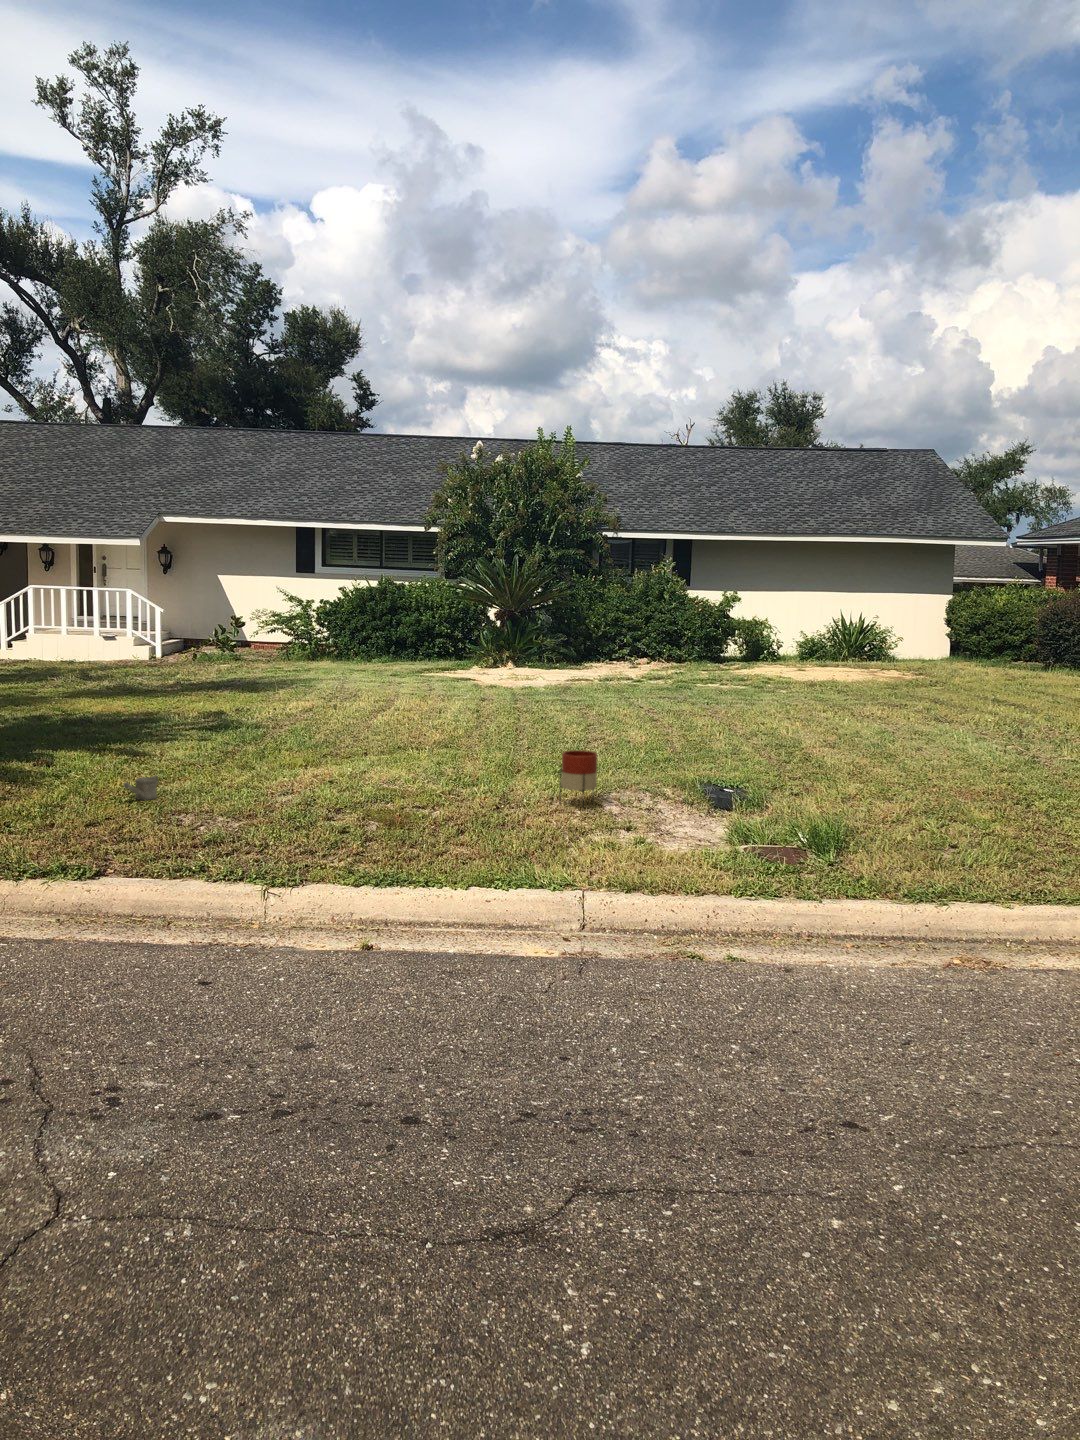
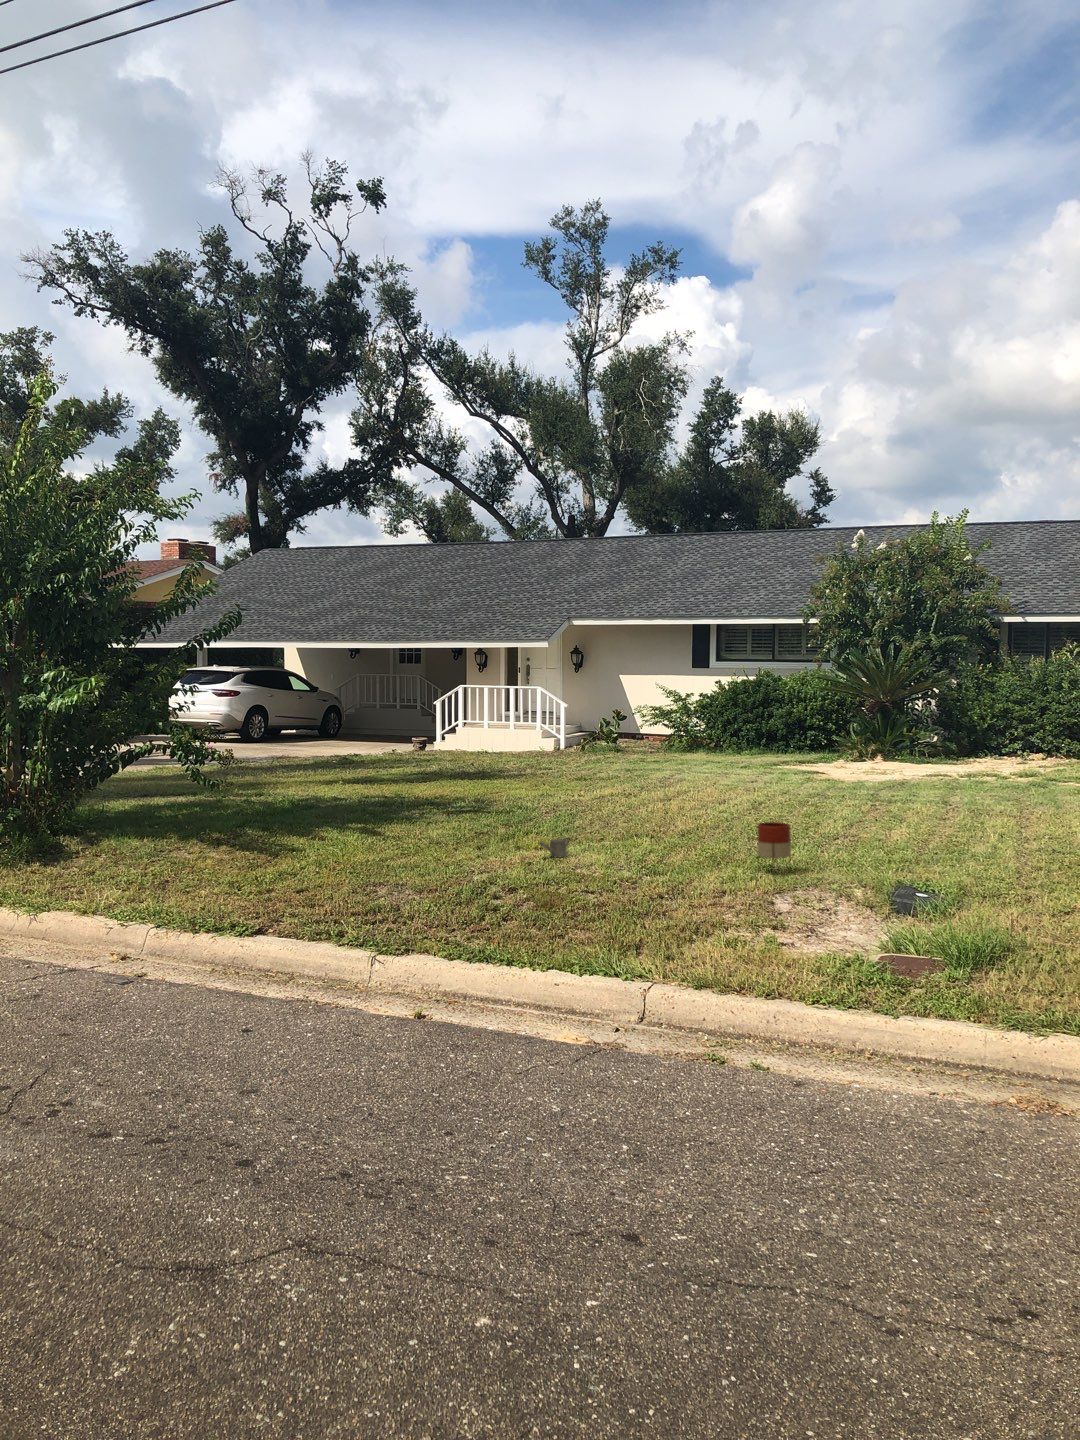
watering can: present [124,775,158,800] -> present [540,838,569,857]

